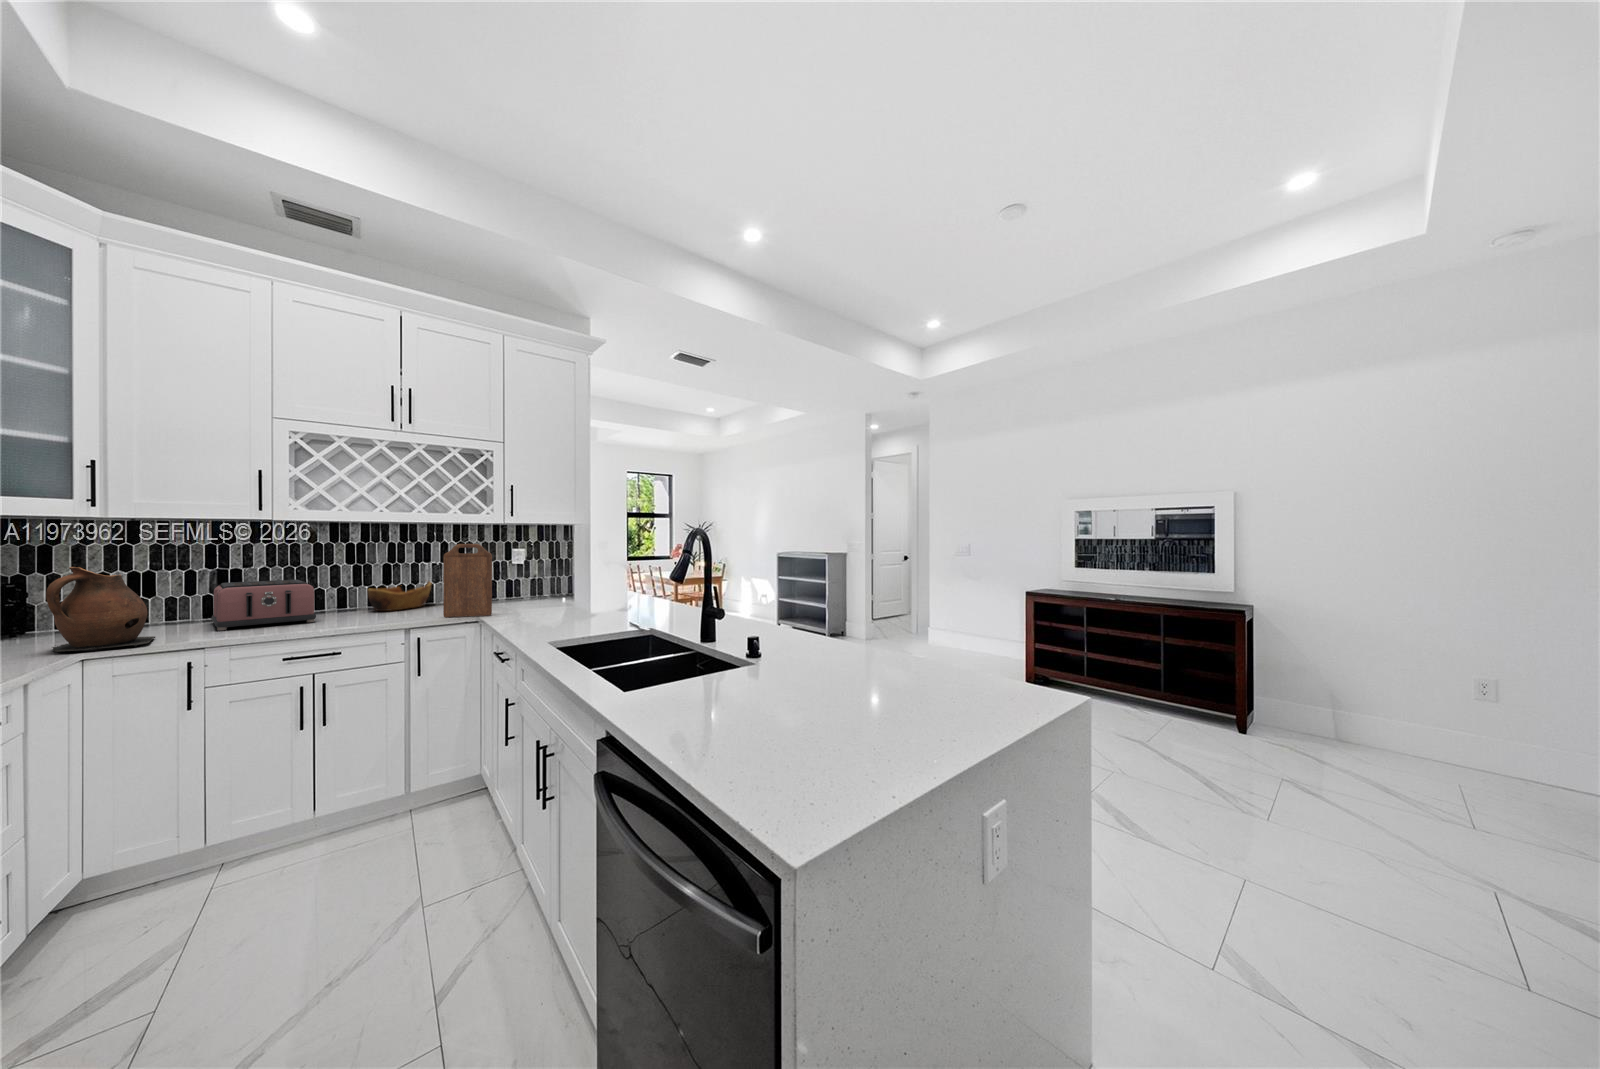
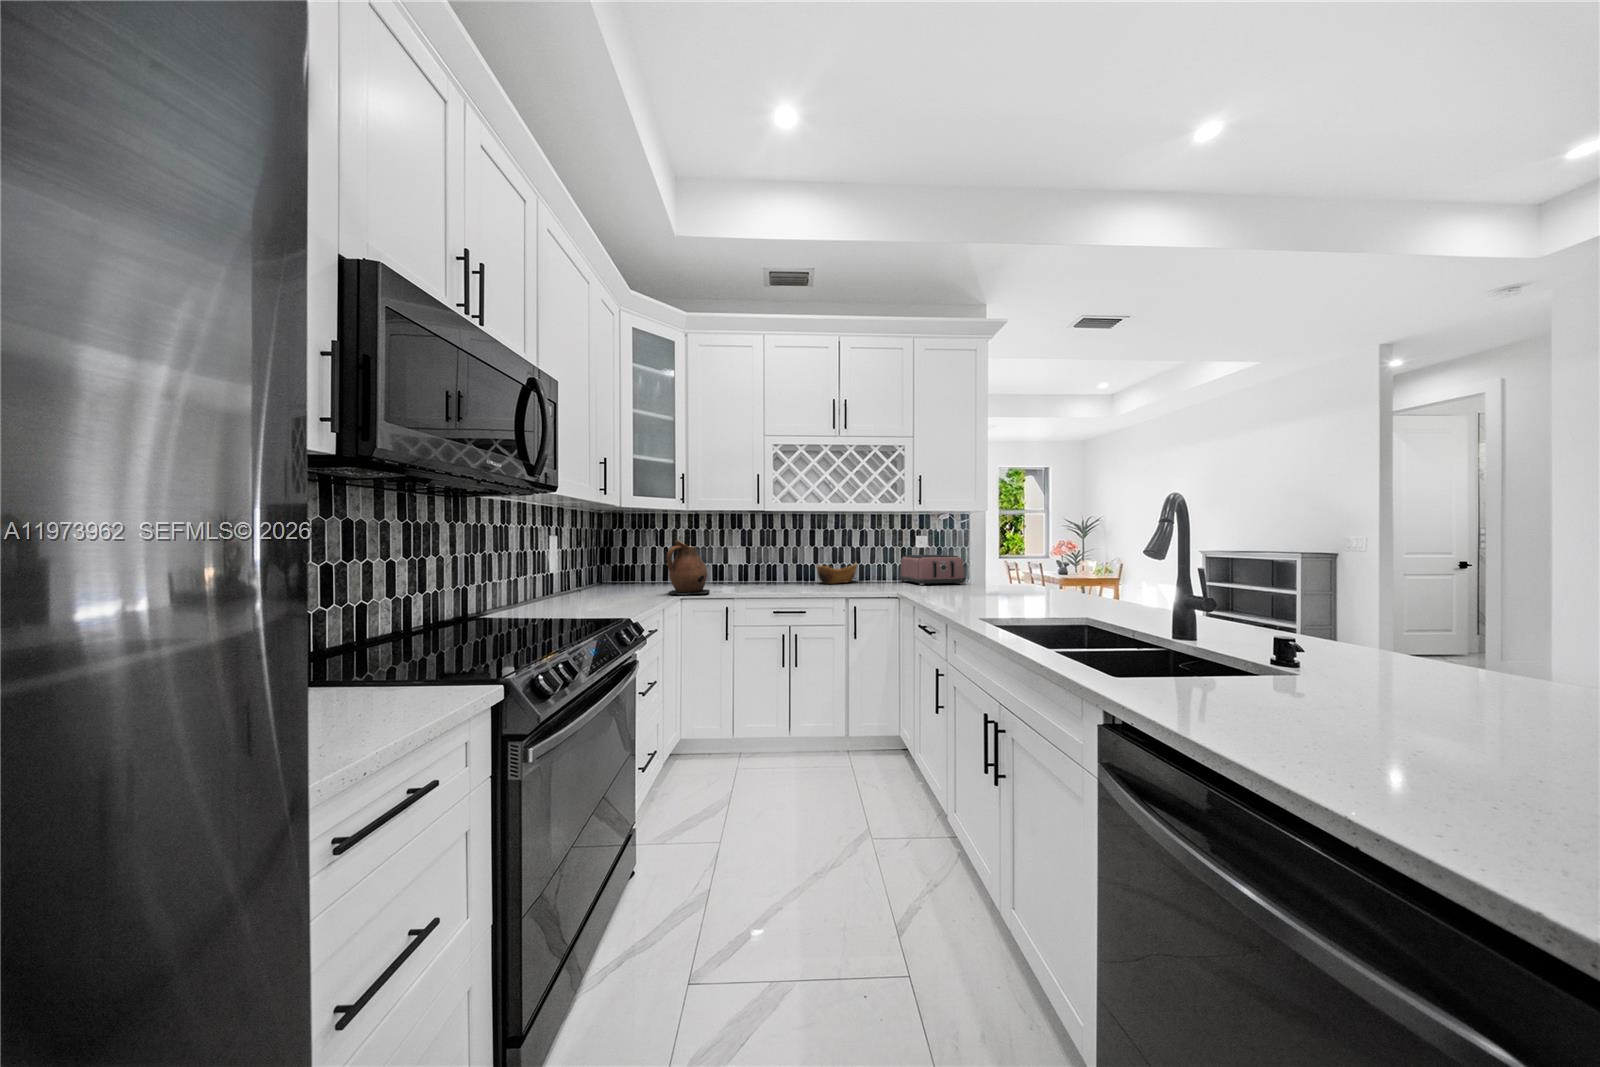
cutting board: present [443,544,492,617] -> none [872,528,909,592]
toaster: present [212,580,316,631] -> present [900,555,965,585]

